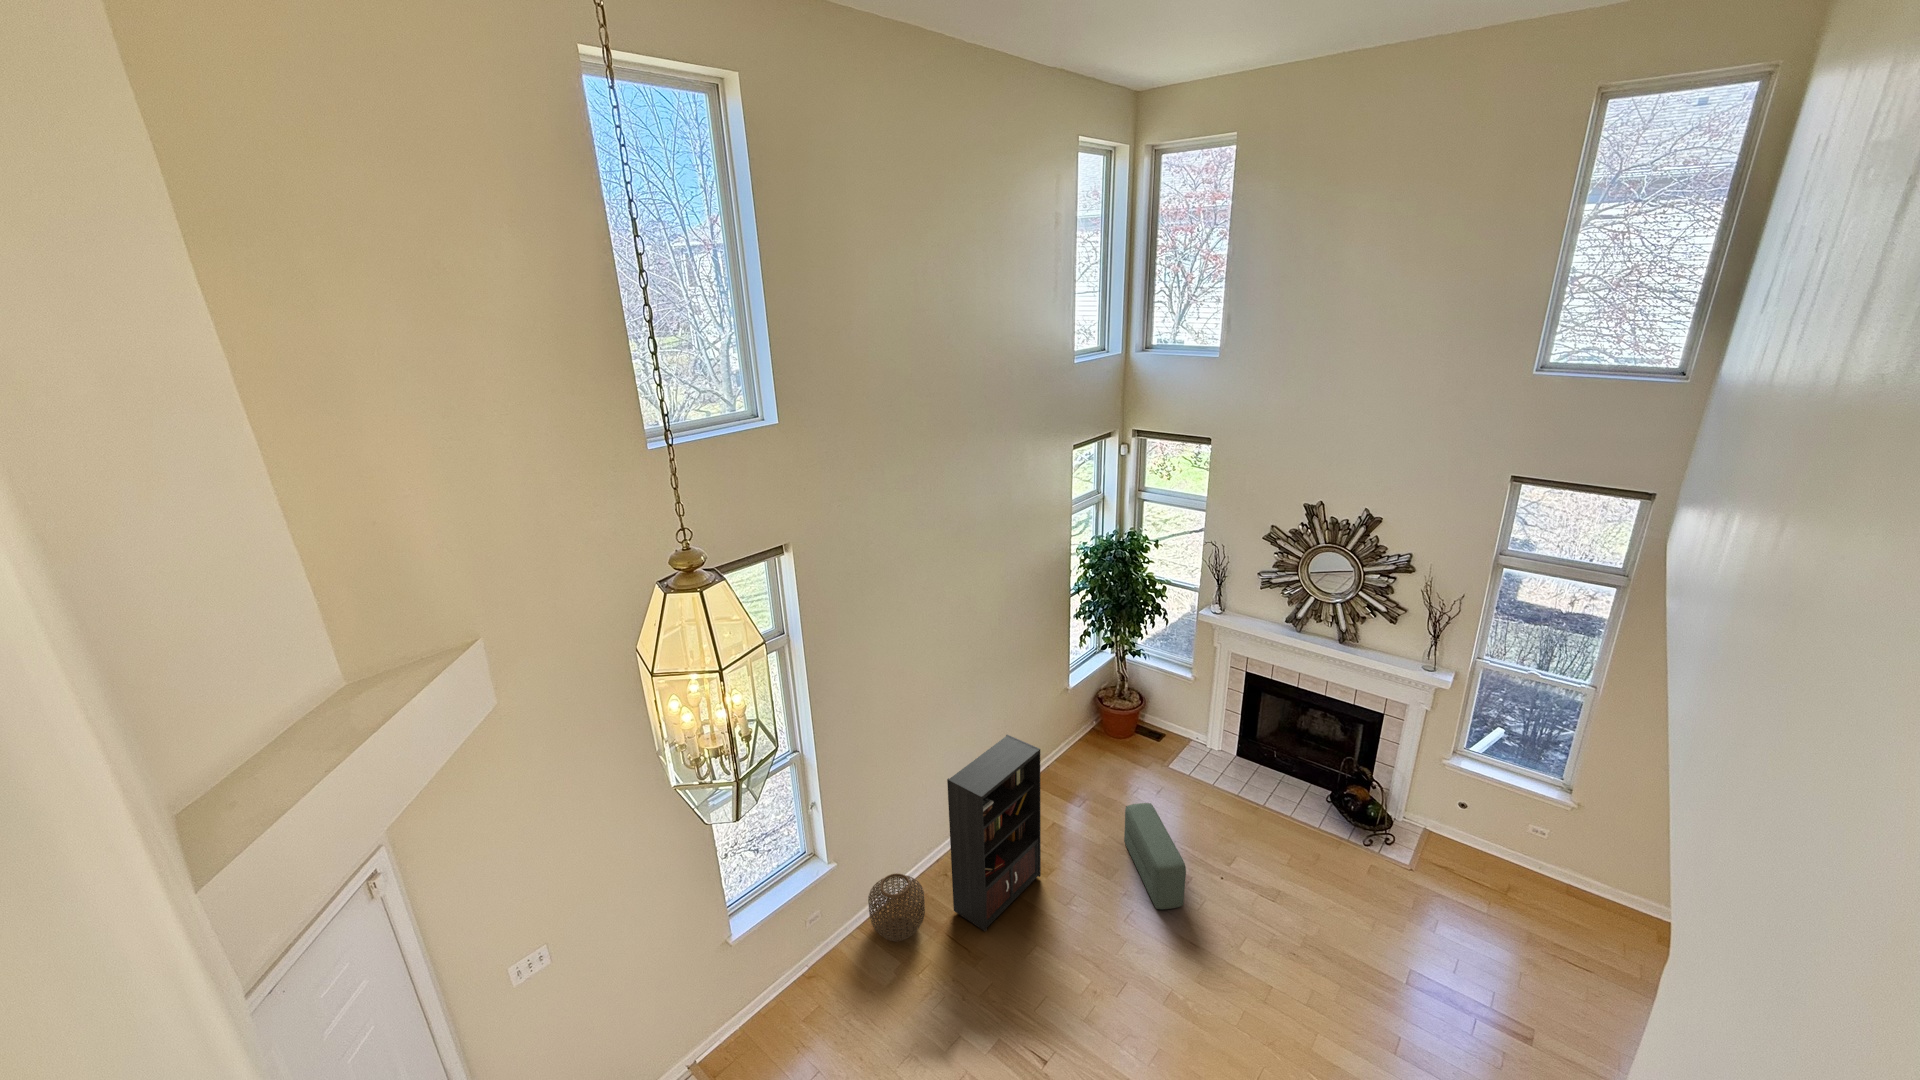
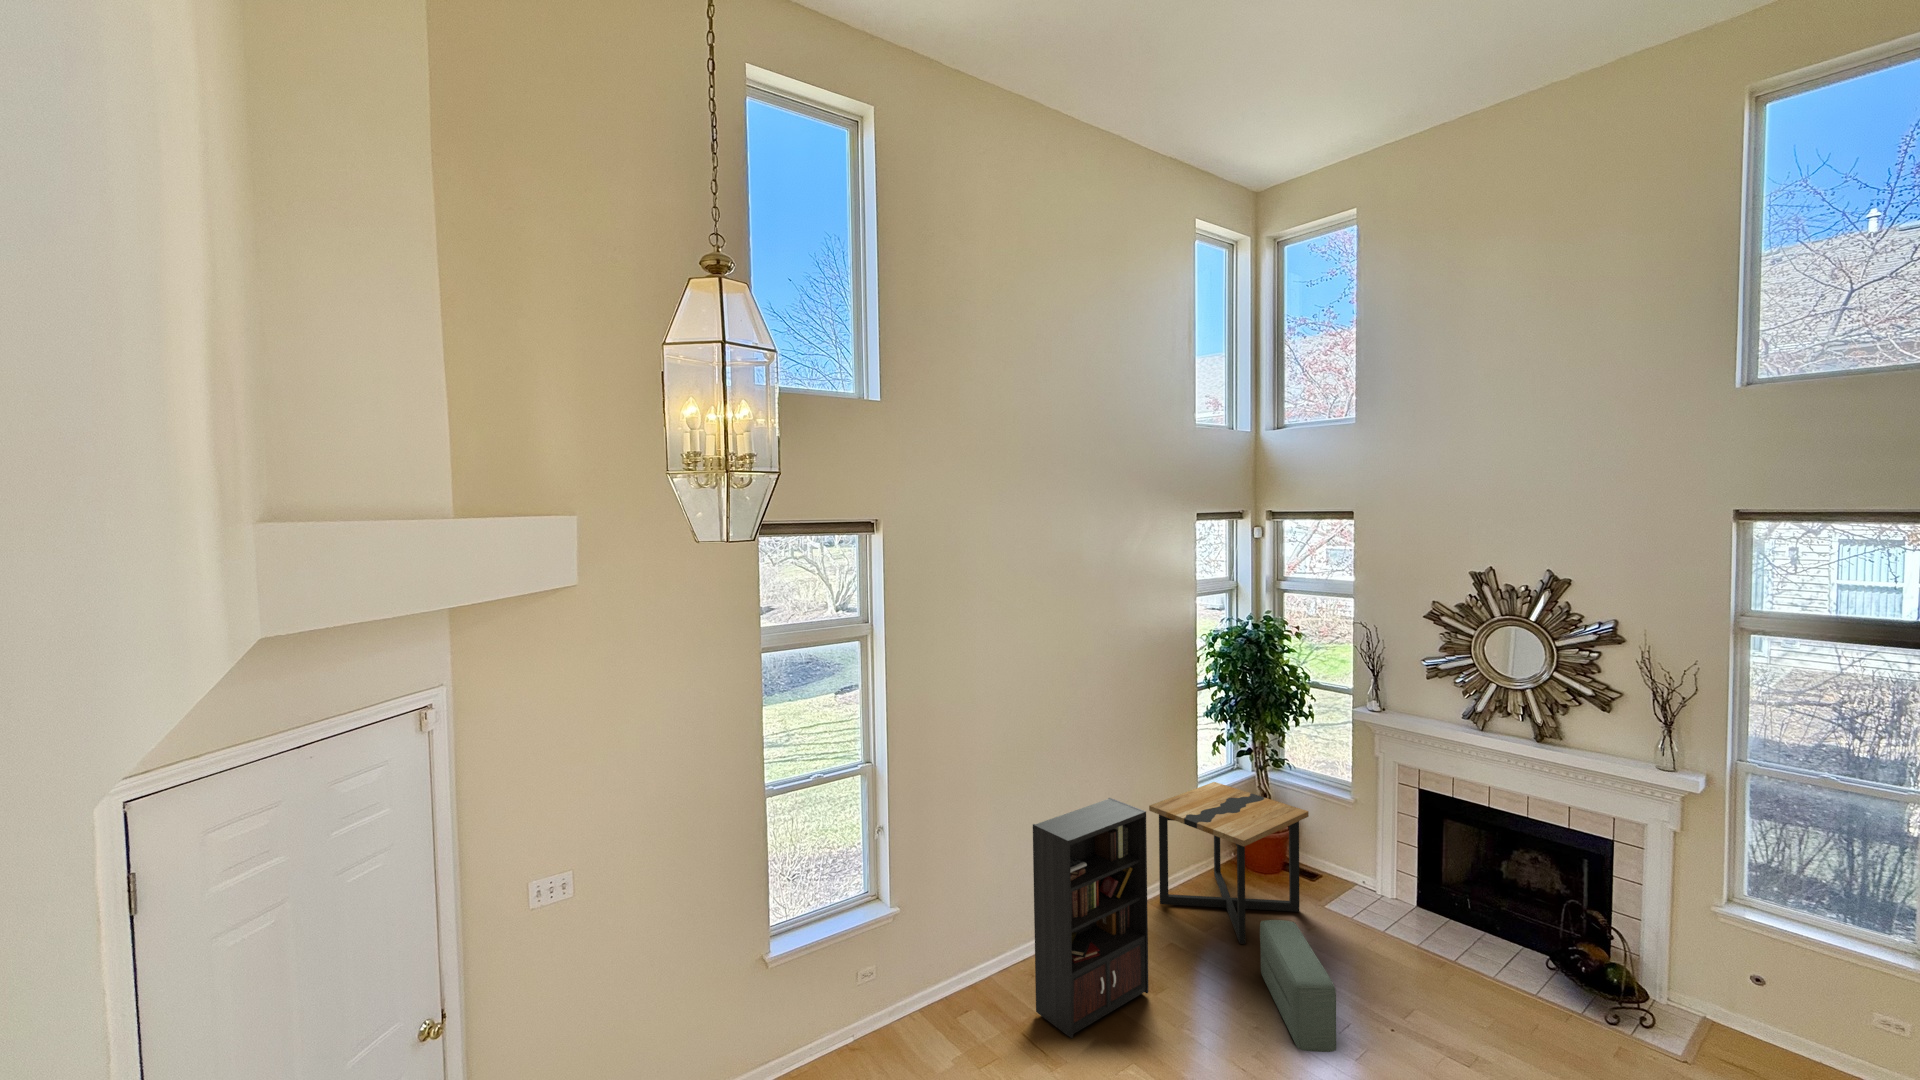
side table: none [1032,673,1161,814] -> present [1149,782,1309,944]
woven basket: present [868,873,925,941] -> none [934,945,1000,1032]

